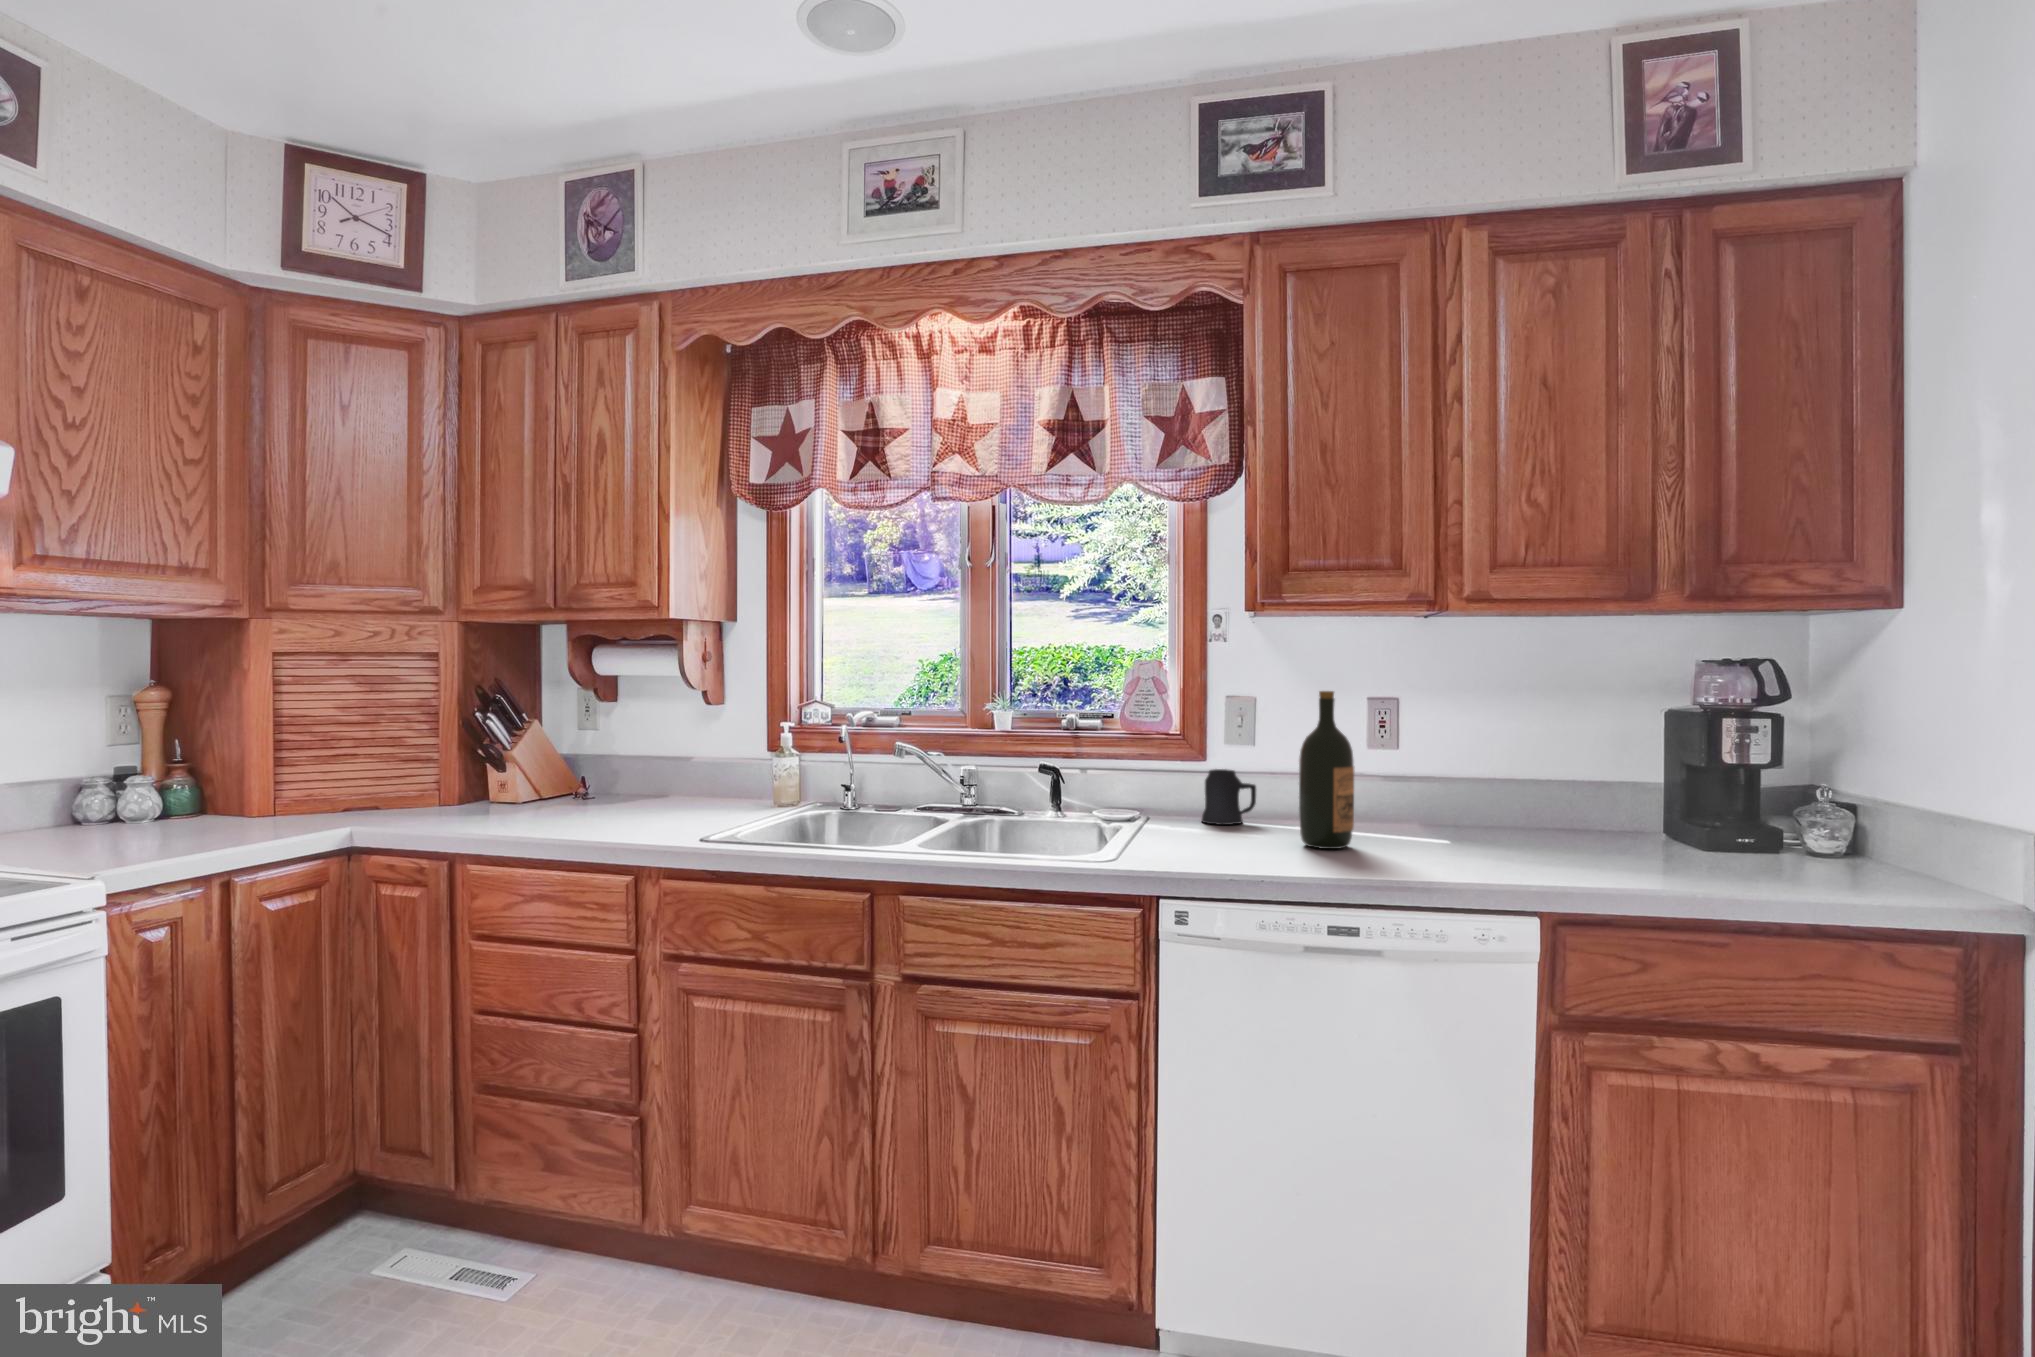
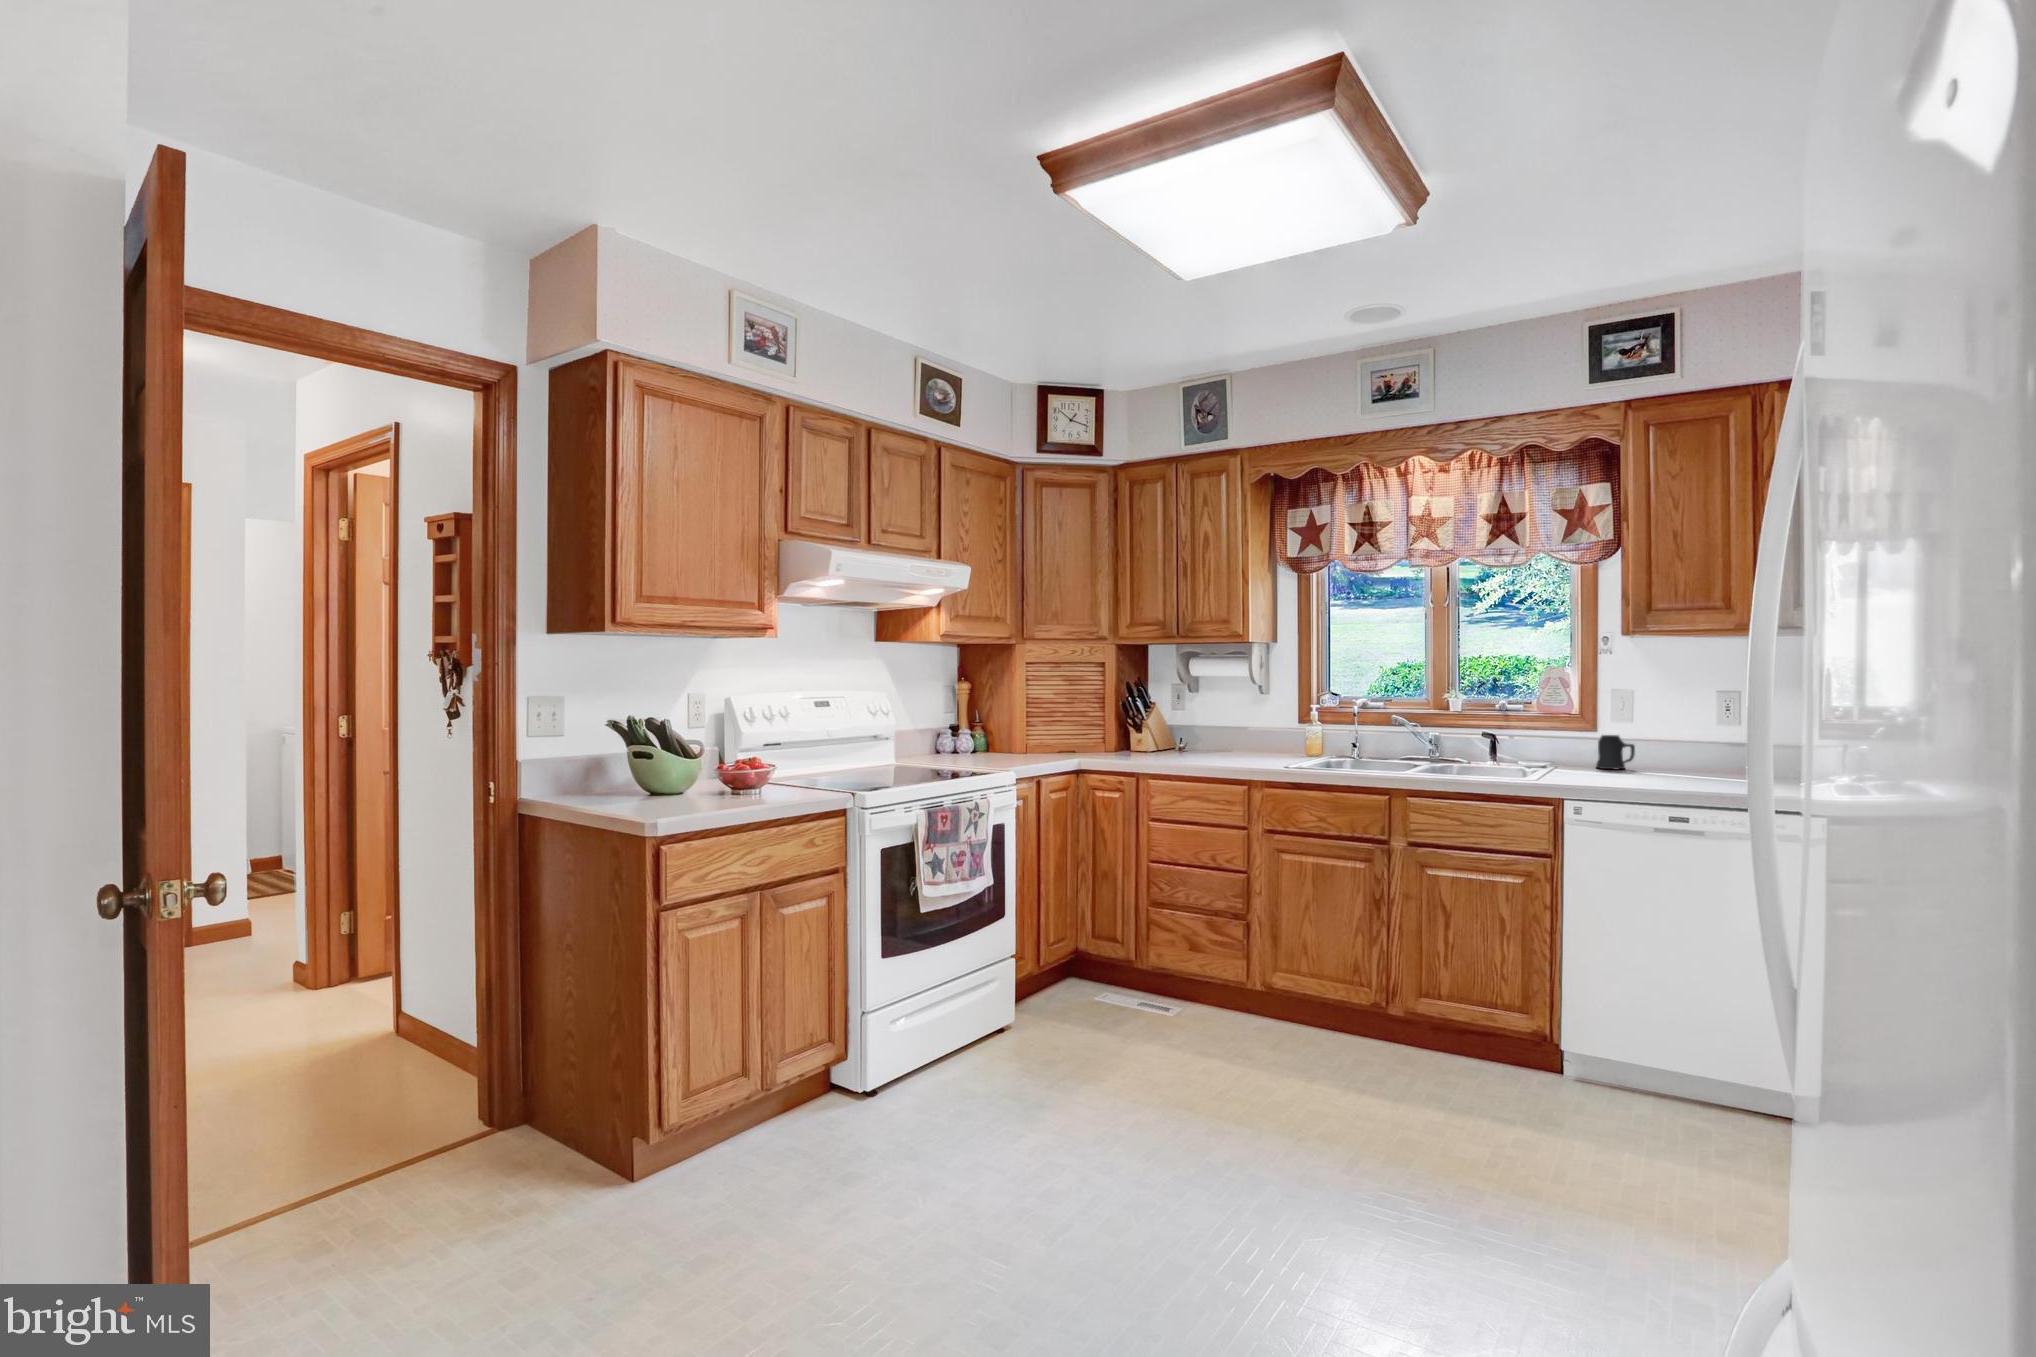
wine bottle: present [1299,691,1354,849] -> none [1659,684,1697,780]

